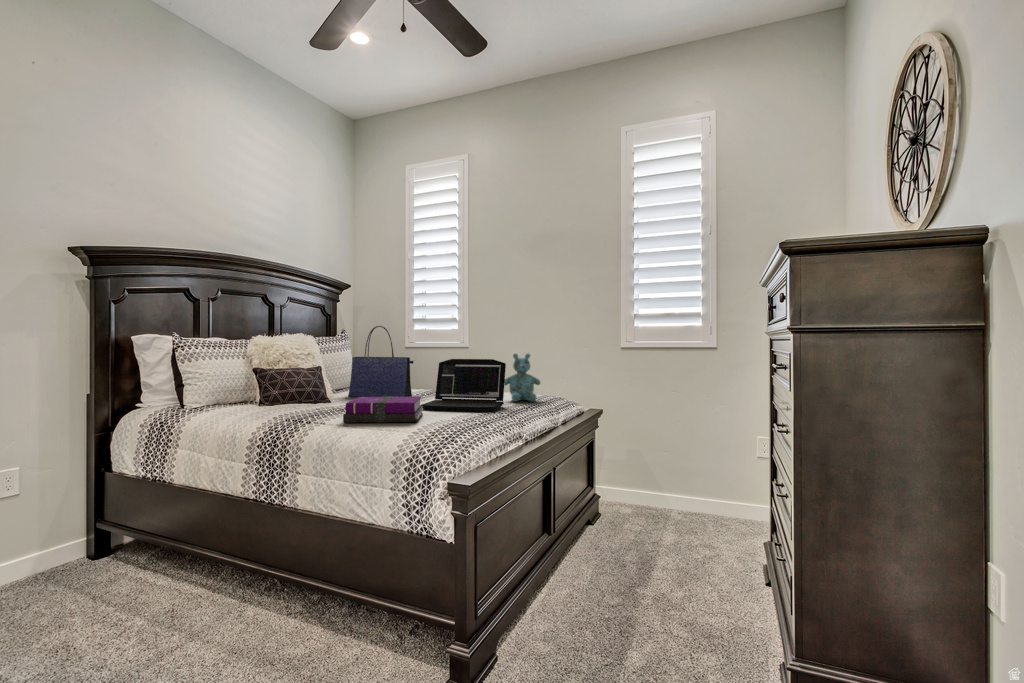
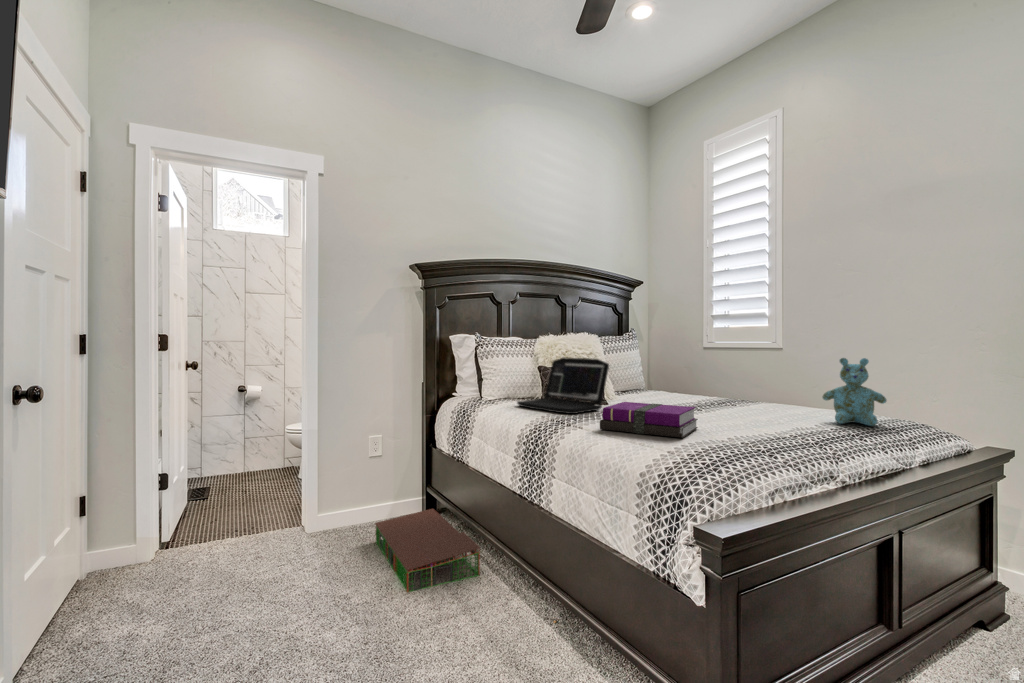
tote bag: present [348,326,413,397] -> none [631,323,702,407]
laptop: present [421,359,506,412] -> present [517,357,609,414]
storage bin: none [22,544,199,642] -> present [375,509,480,592]

